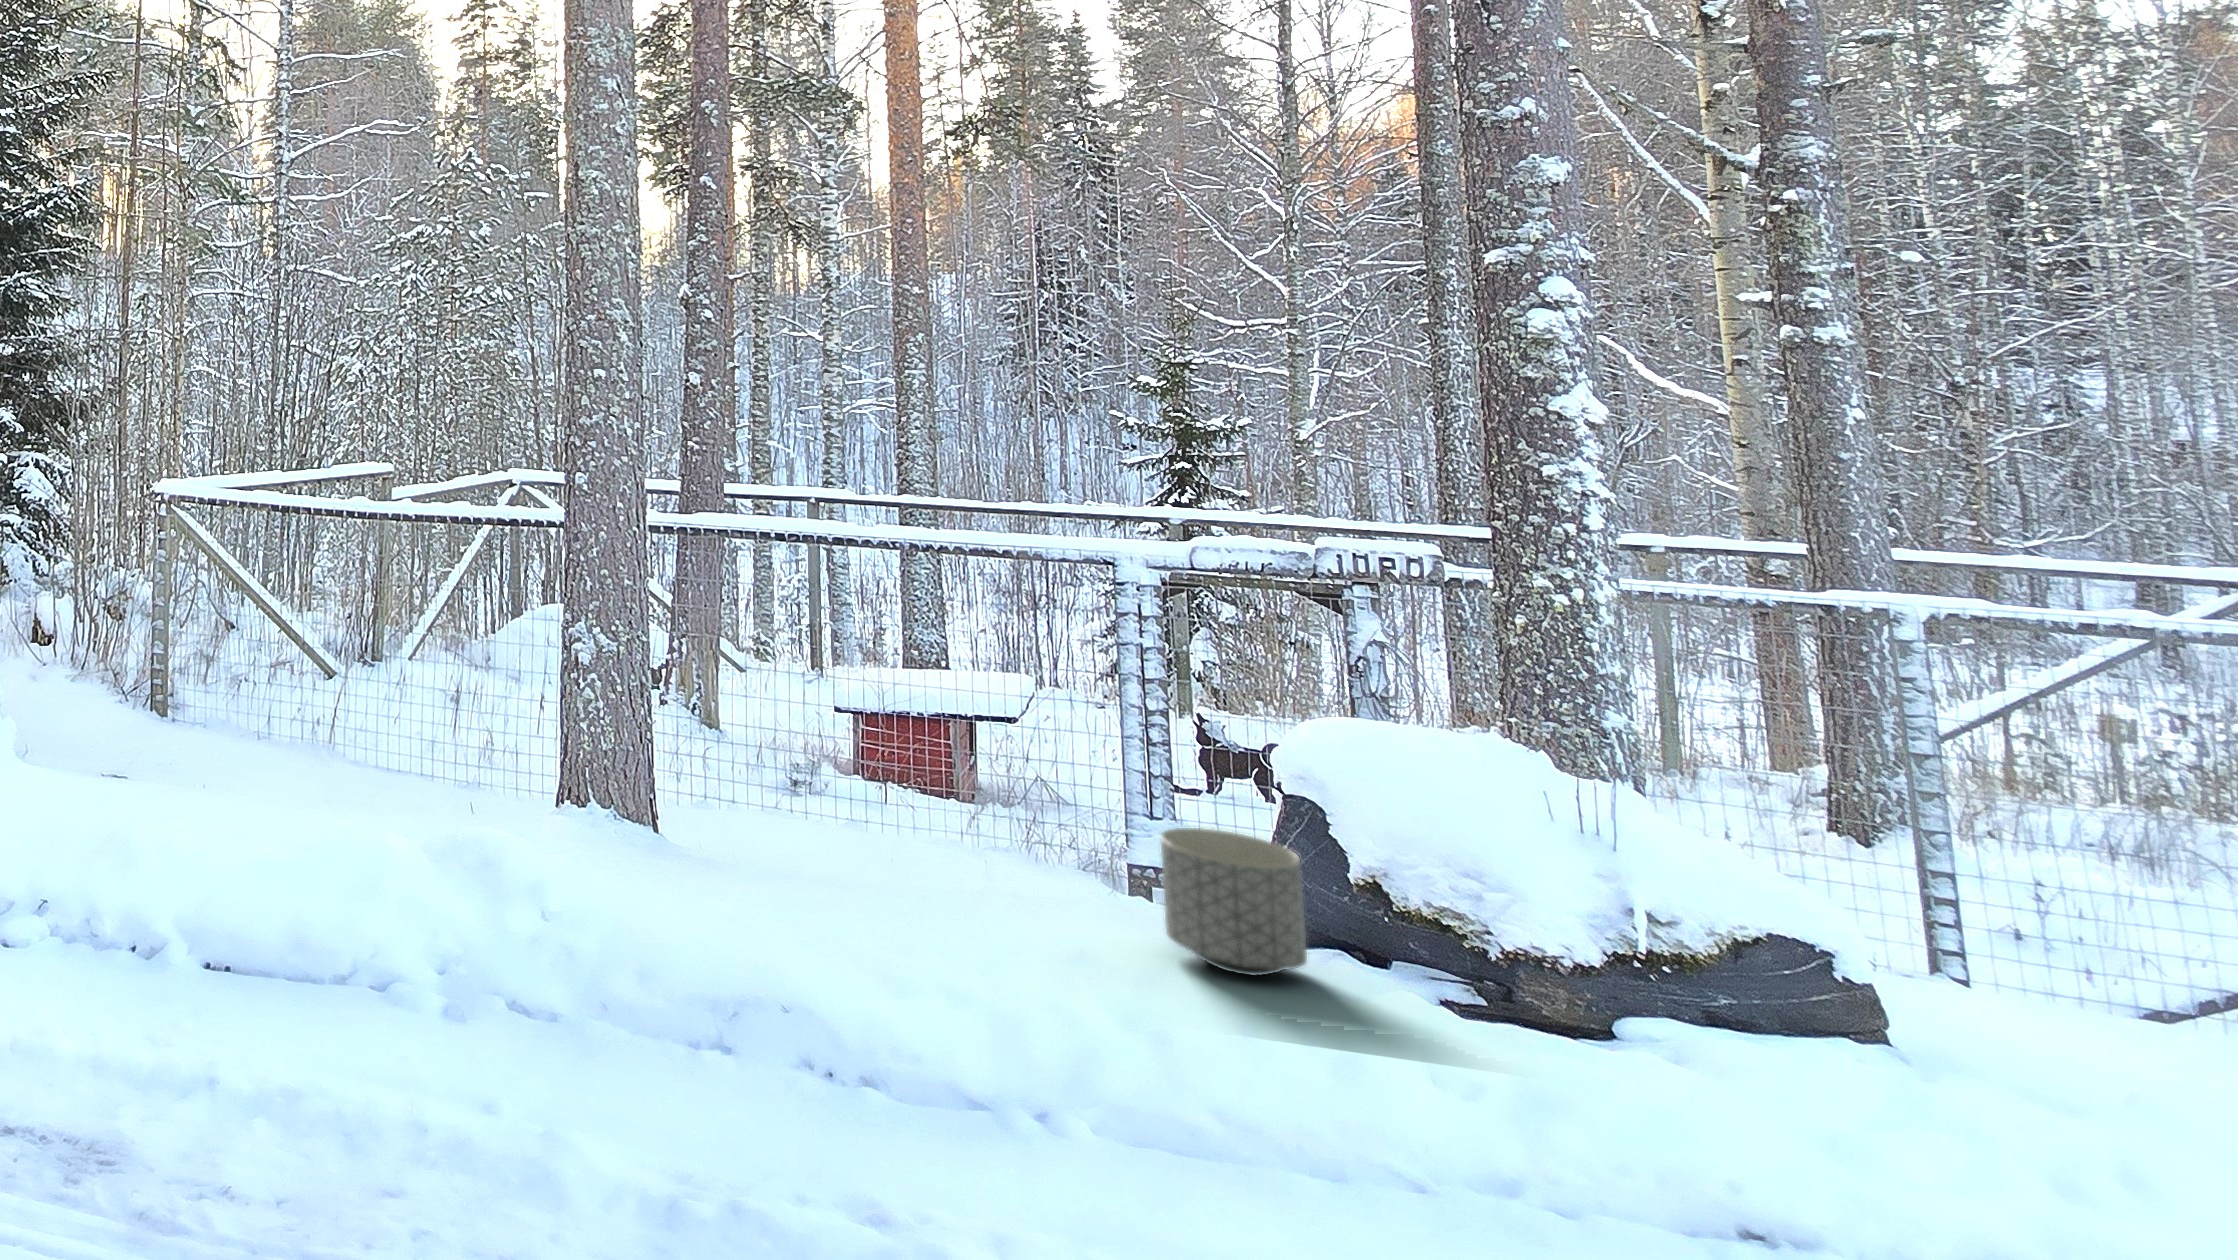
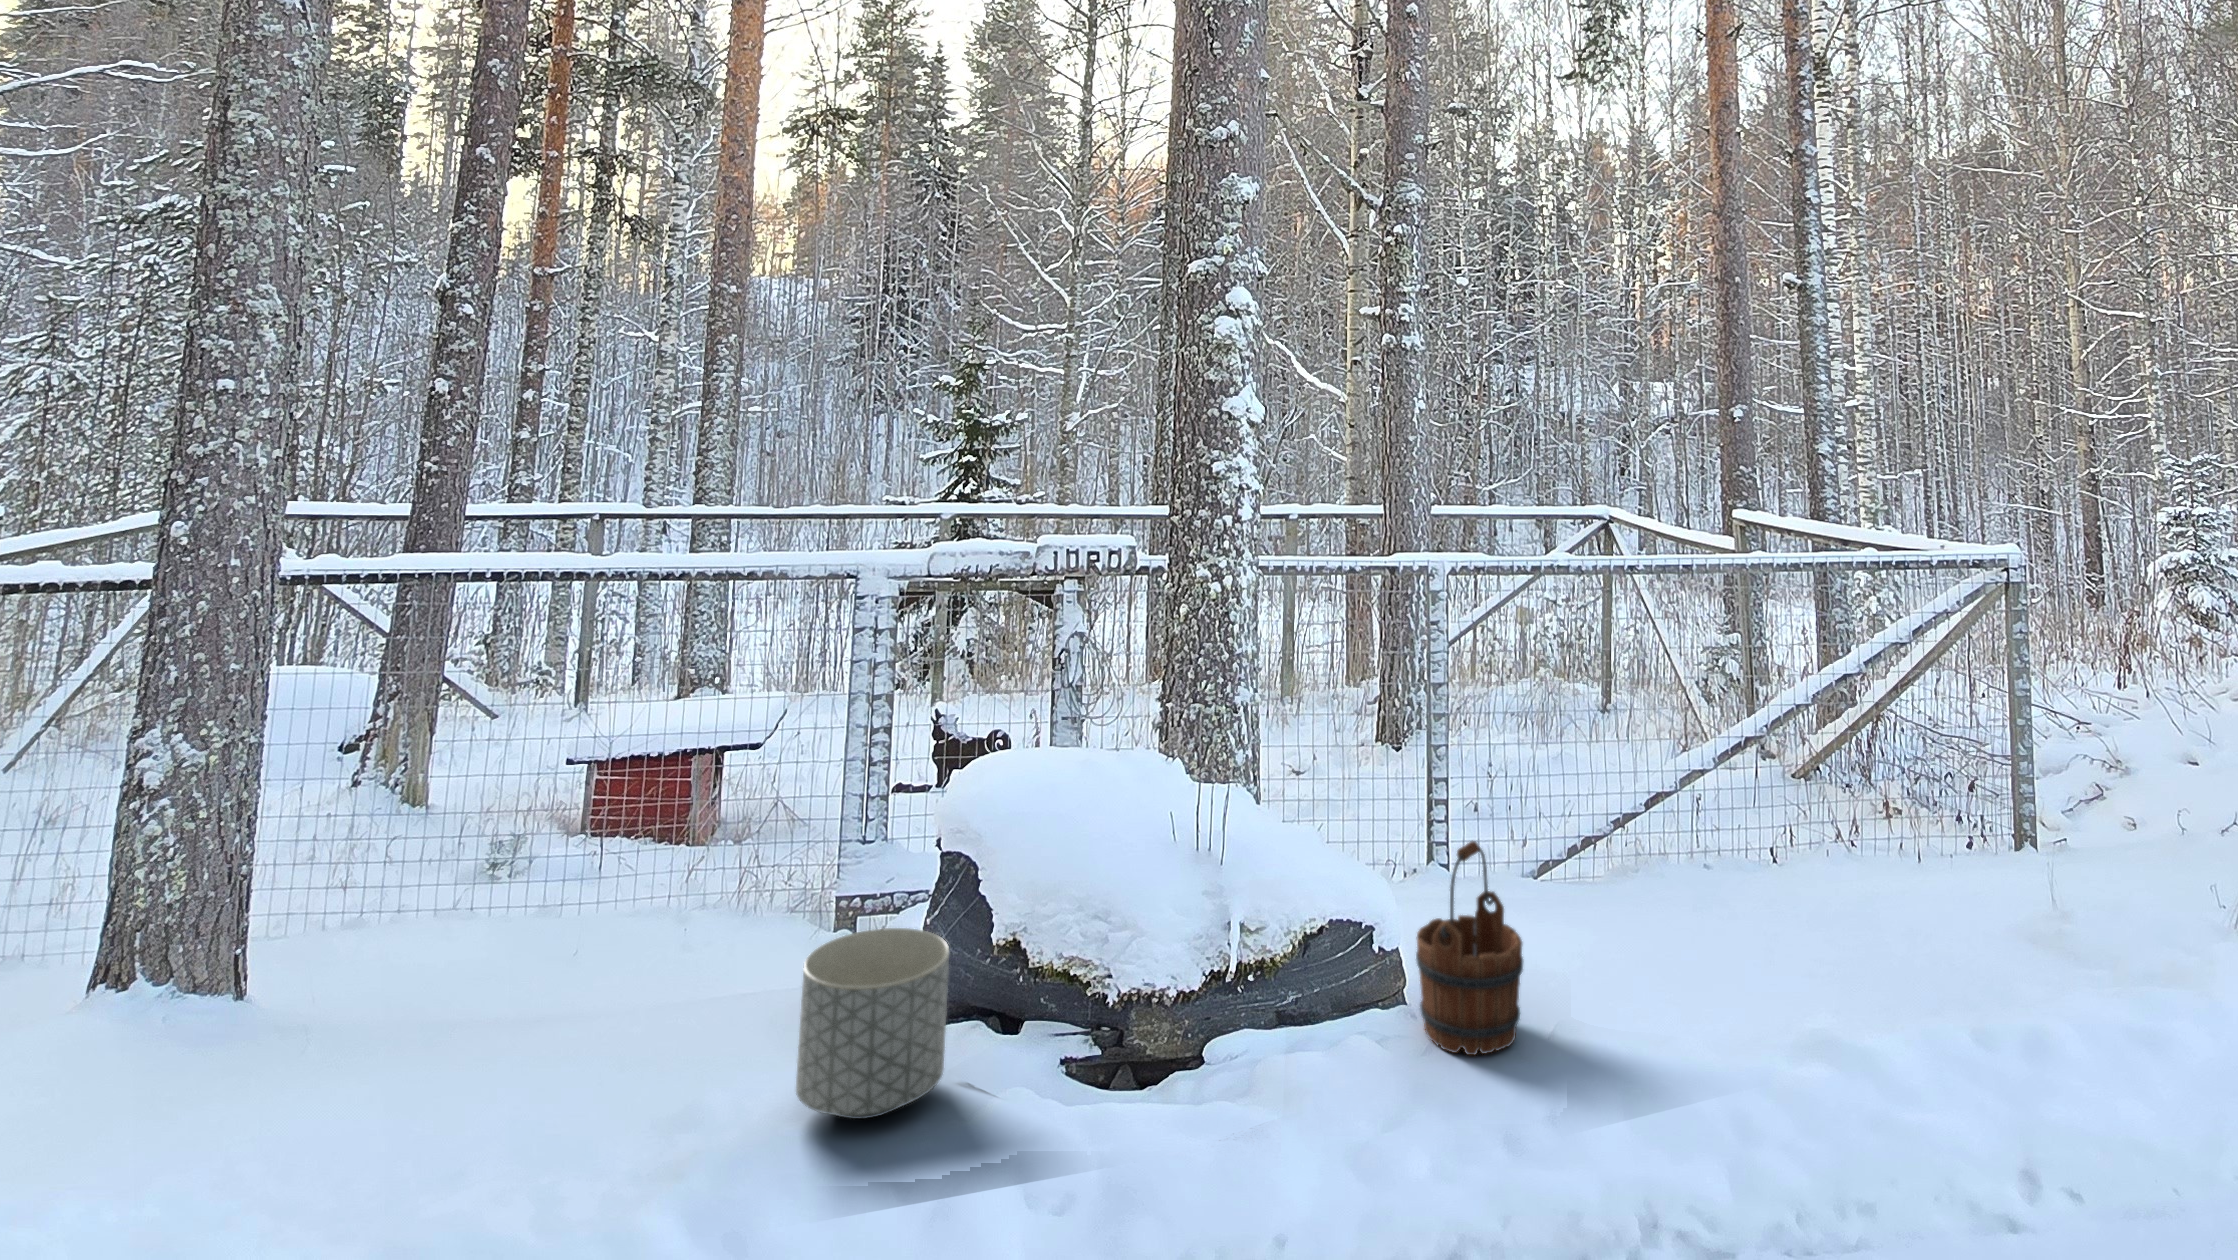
wooden bucket: none [1913,906,2104,1146] -> present [1416,841,1523,1055]

